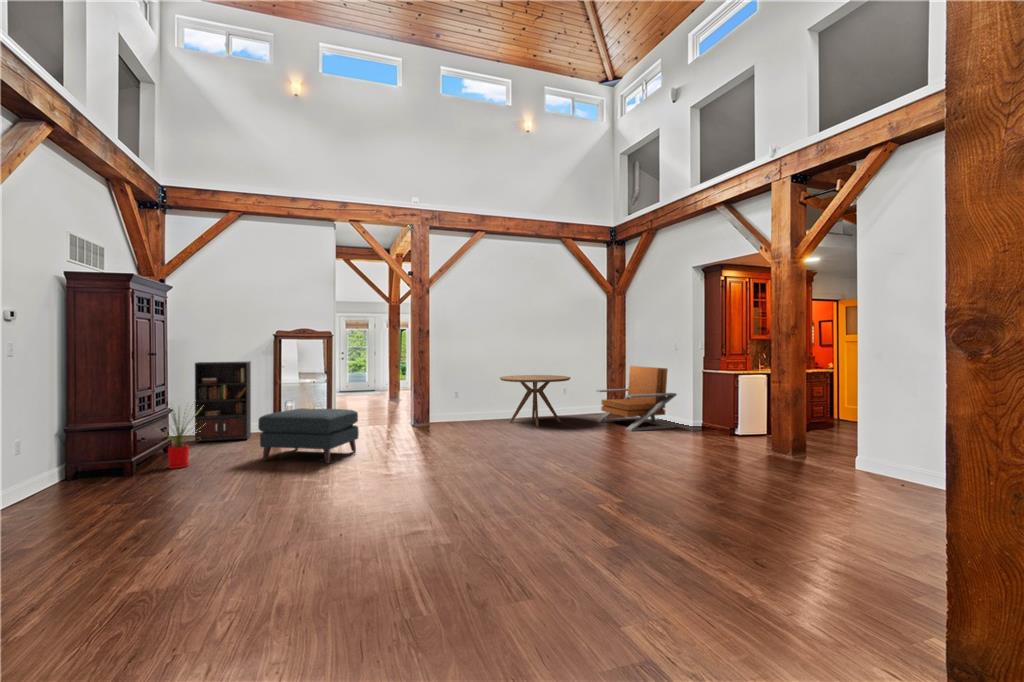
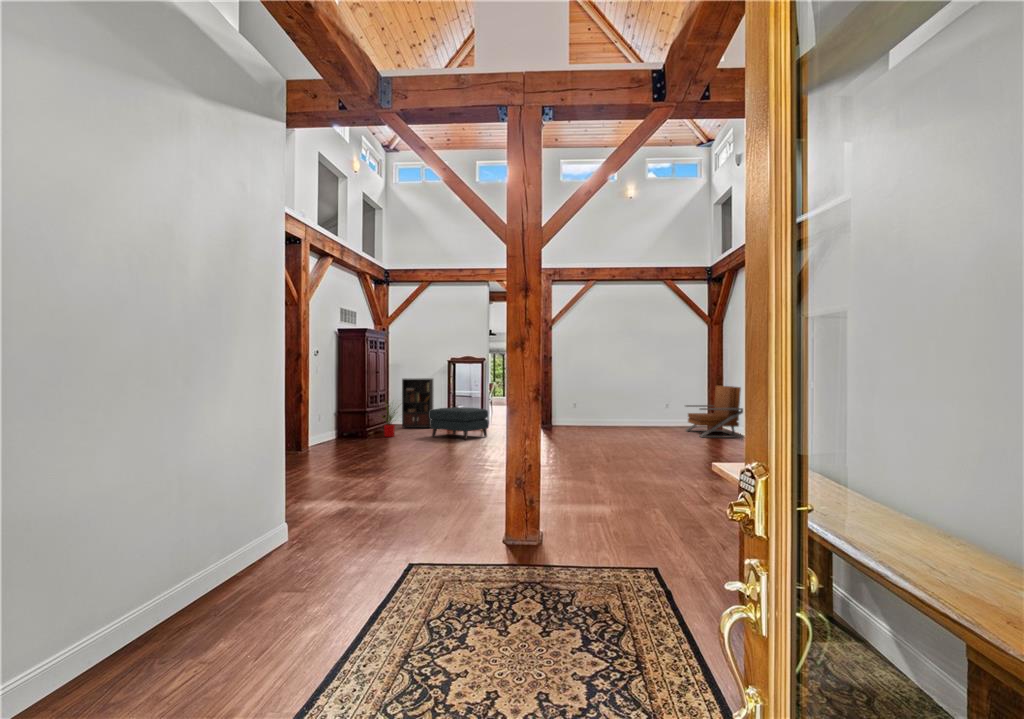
dining table: present [500,375,570,427] -> none [603,392,661,432]

